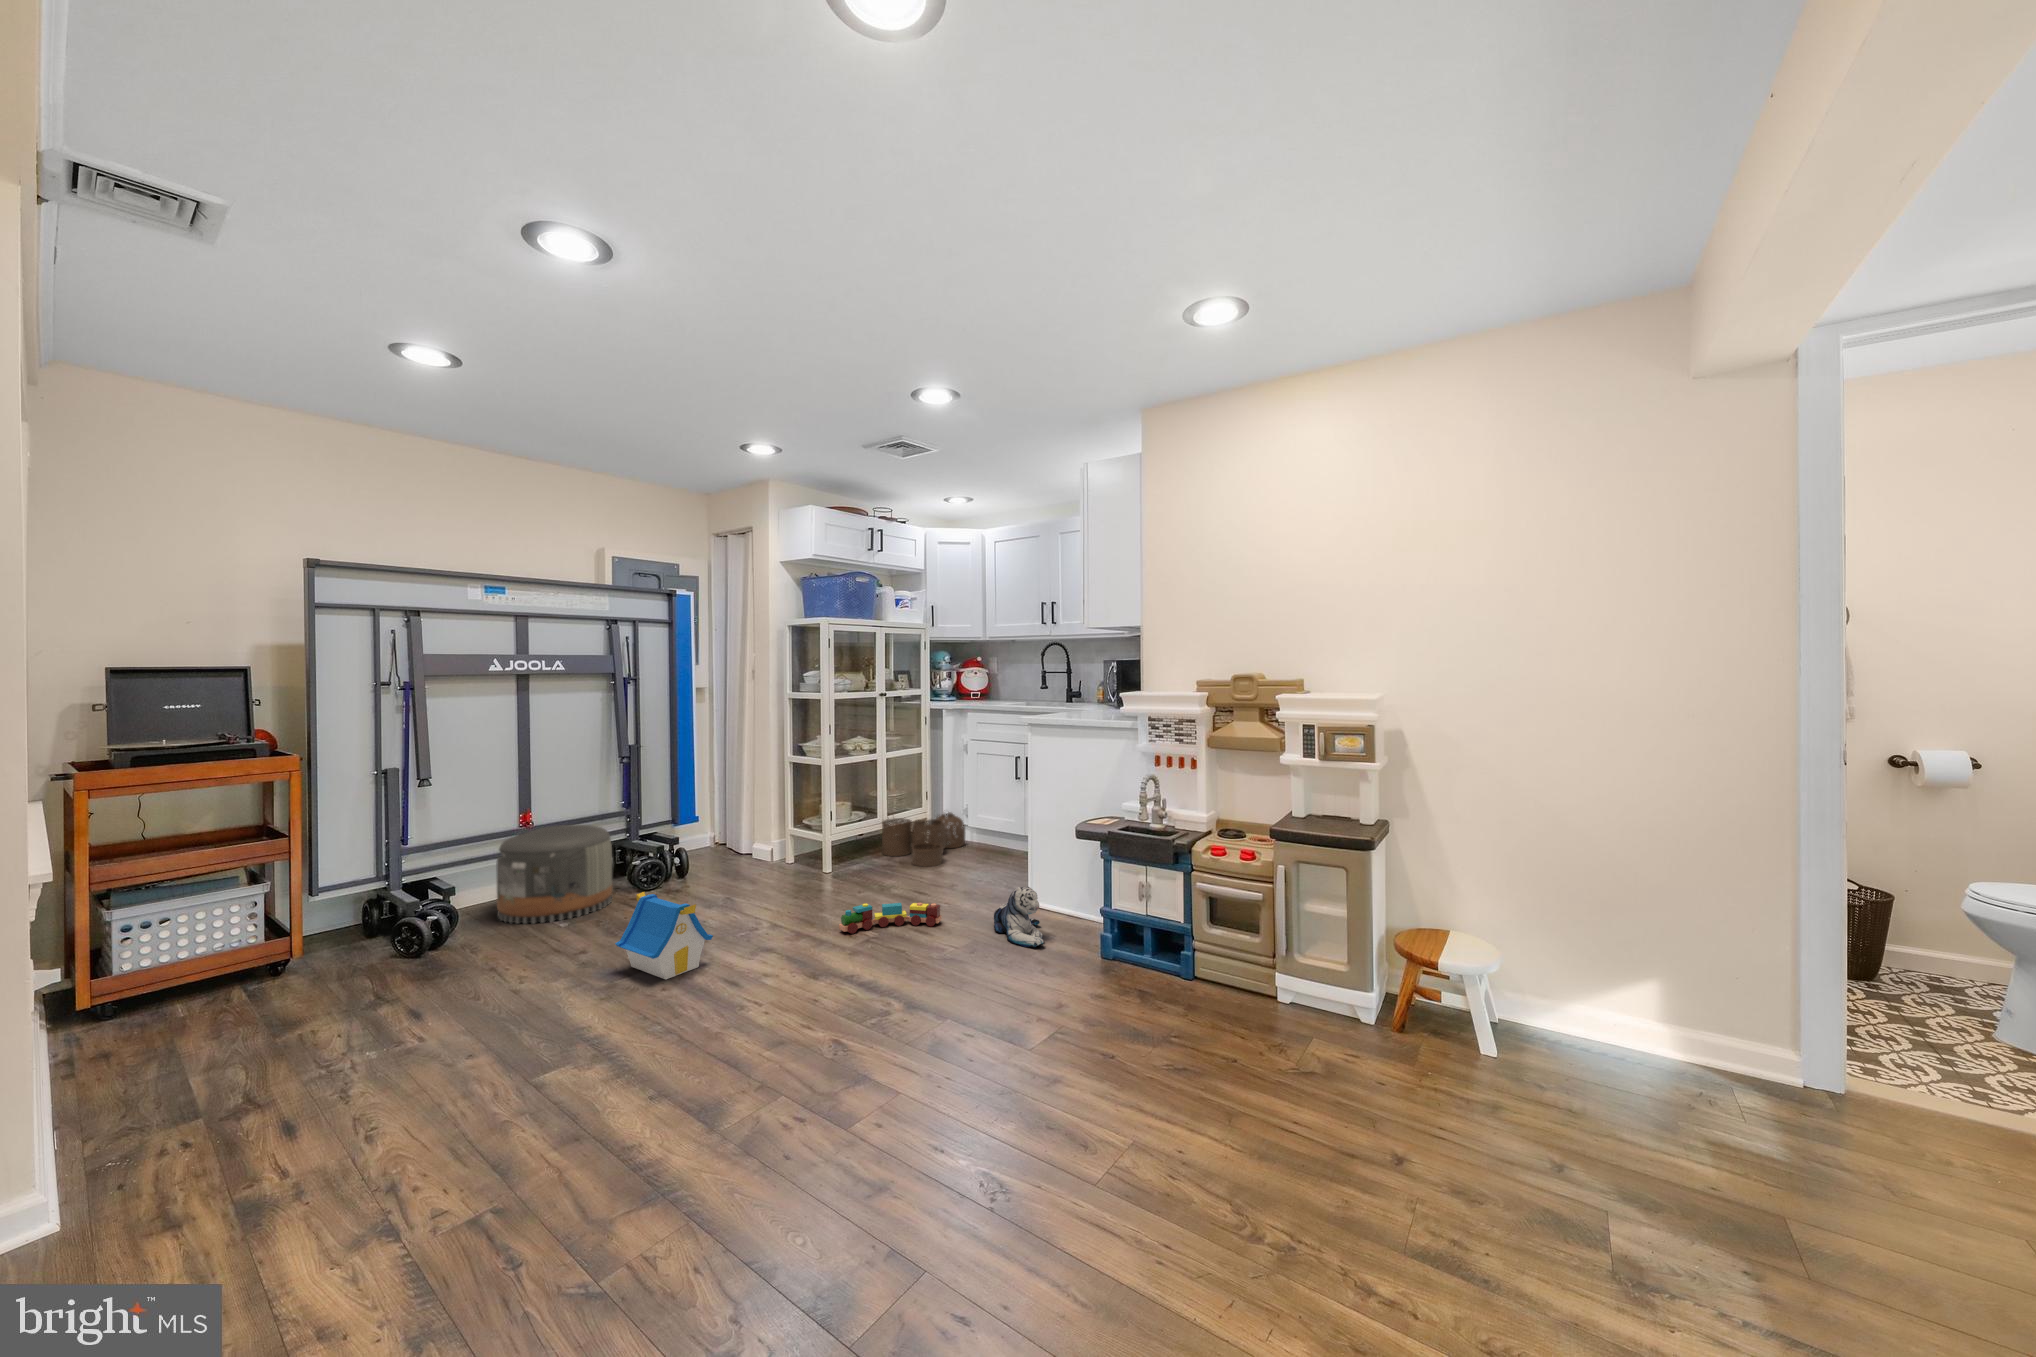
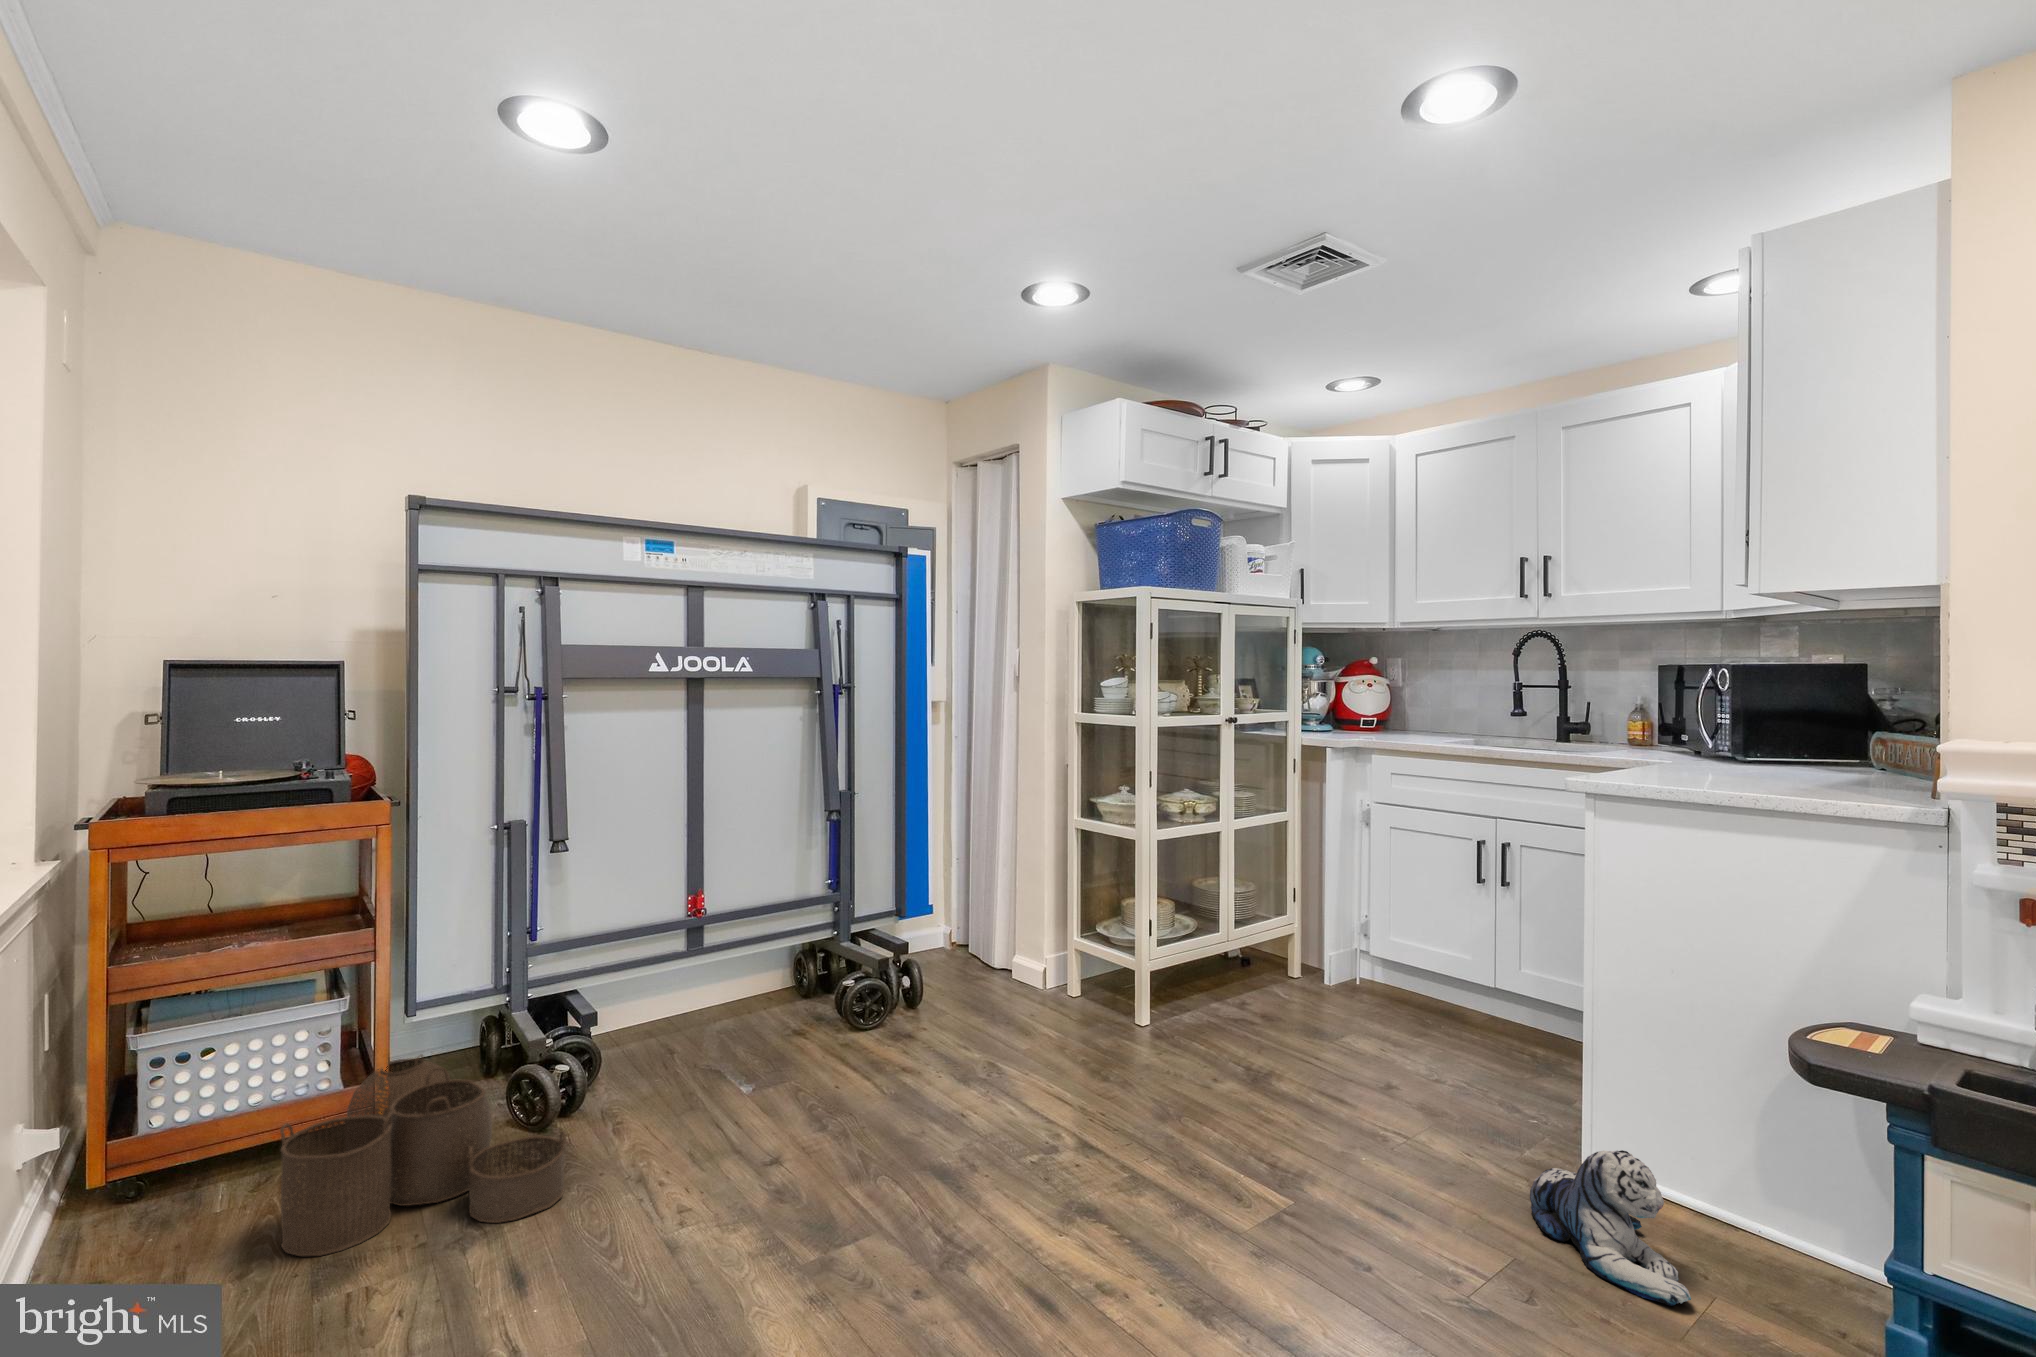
woven basket: present [882,812,965,867] -> present [280,1055,566,1256]
pouf: present [496,825,612,924] -> none [655,915,816,1080]
toy house: present [615,892,713,979] -> none [829,1074,995,1263]
toy train: present [839,903,942,934] -> none [1210,1128,1409,1194]

